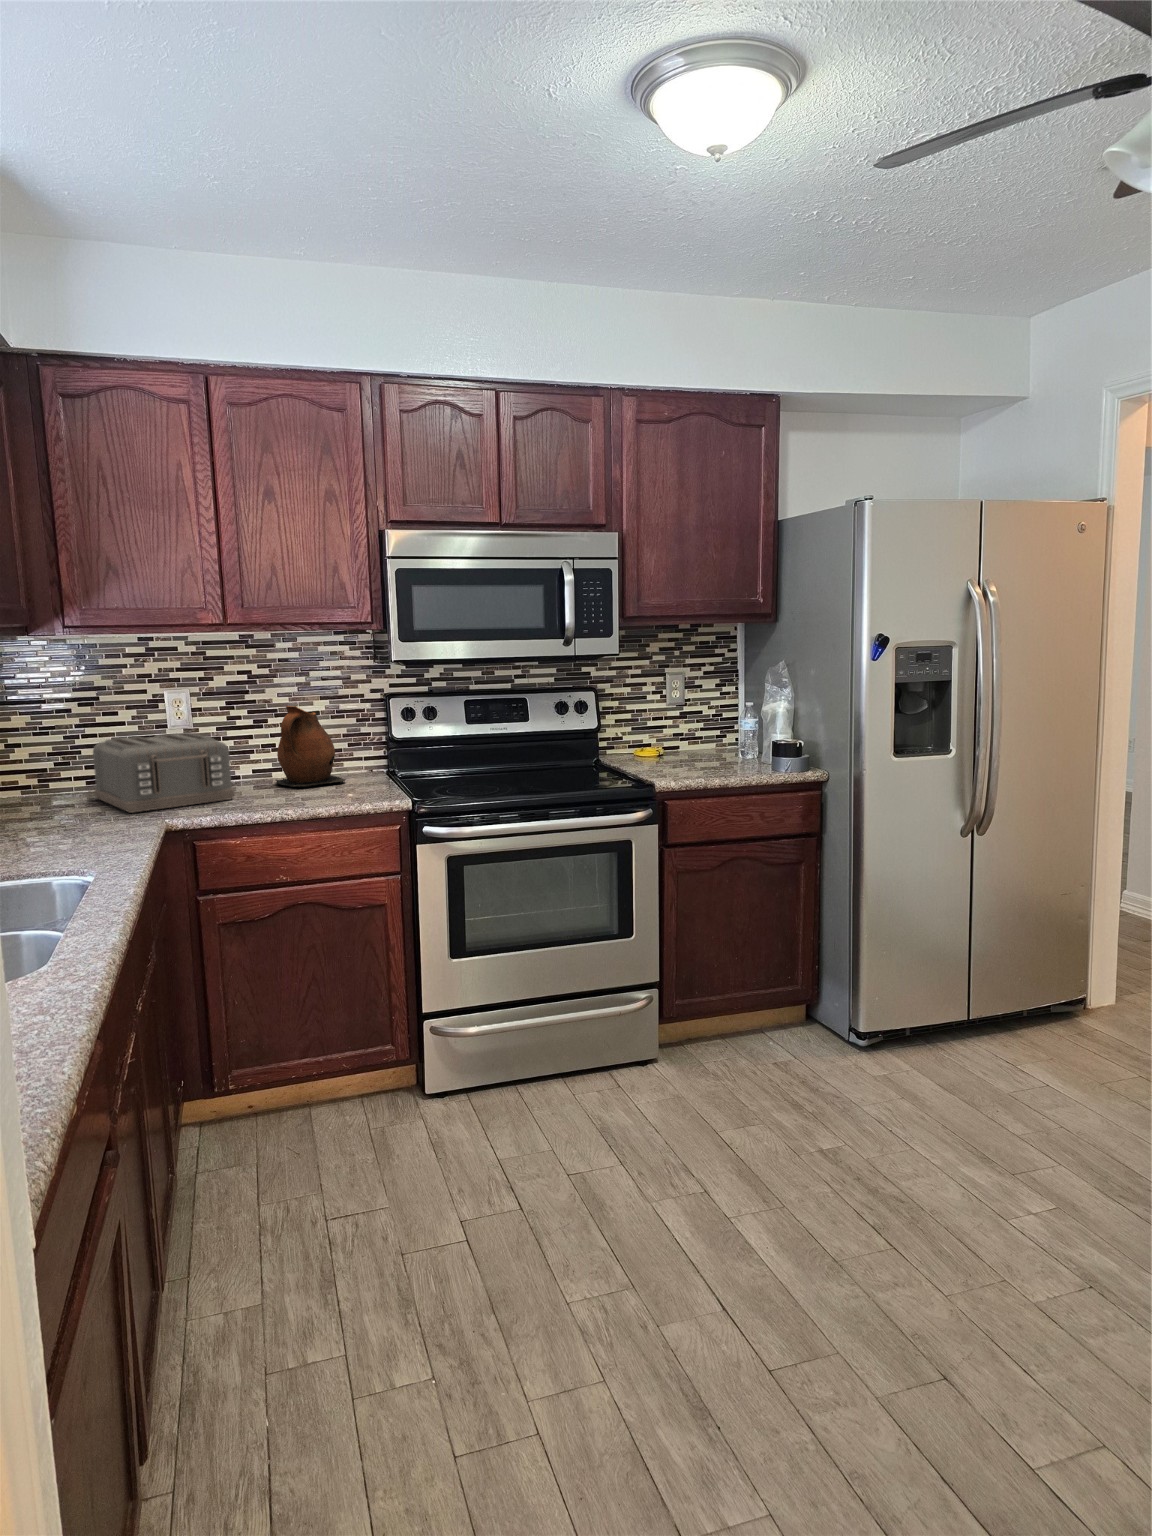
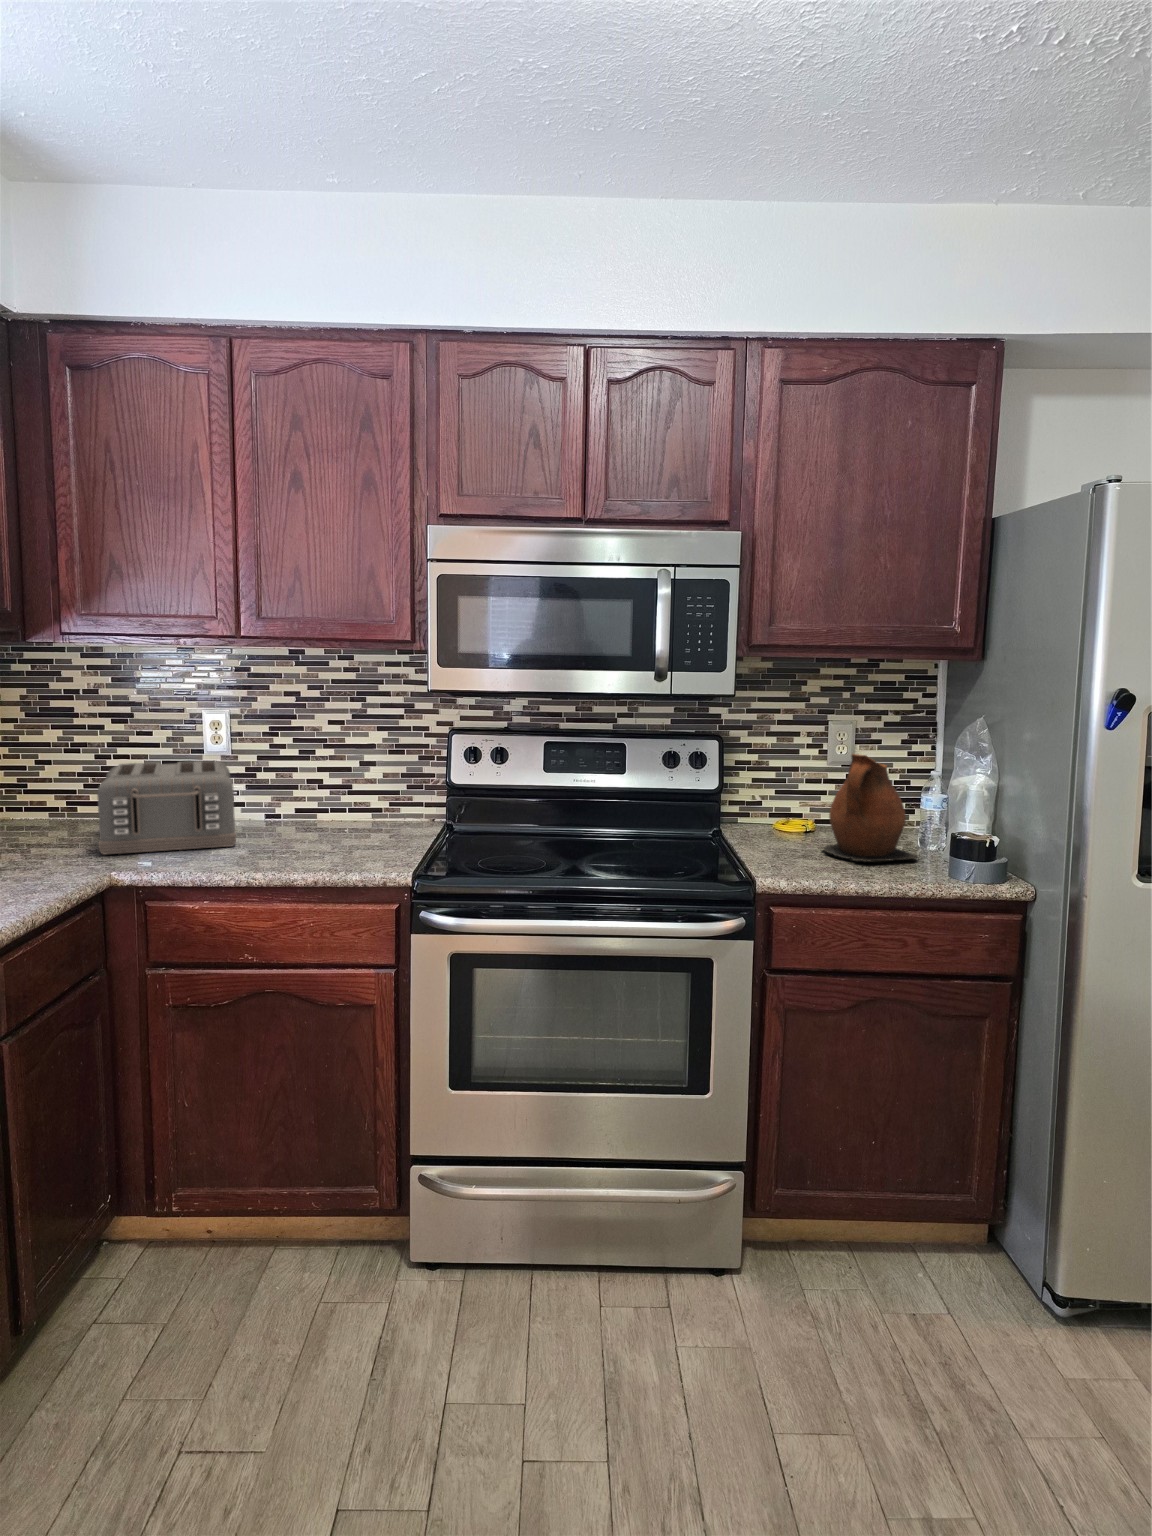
ceramic pitcher: present [275,706,346,787] -> present [822,754,918,861]

